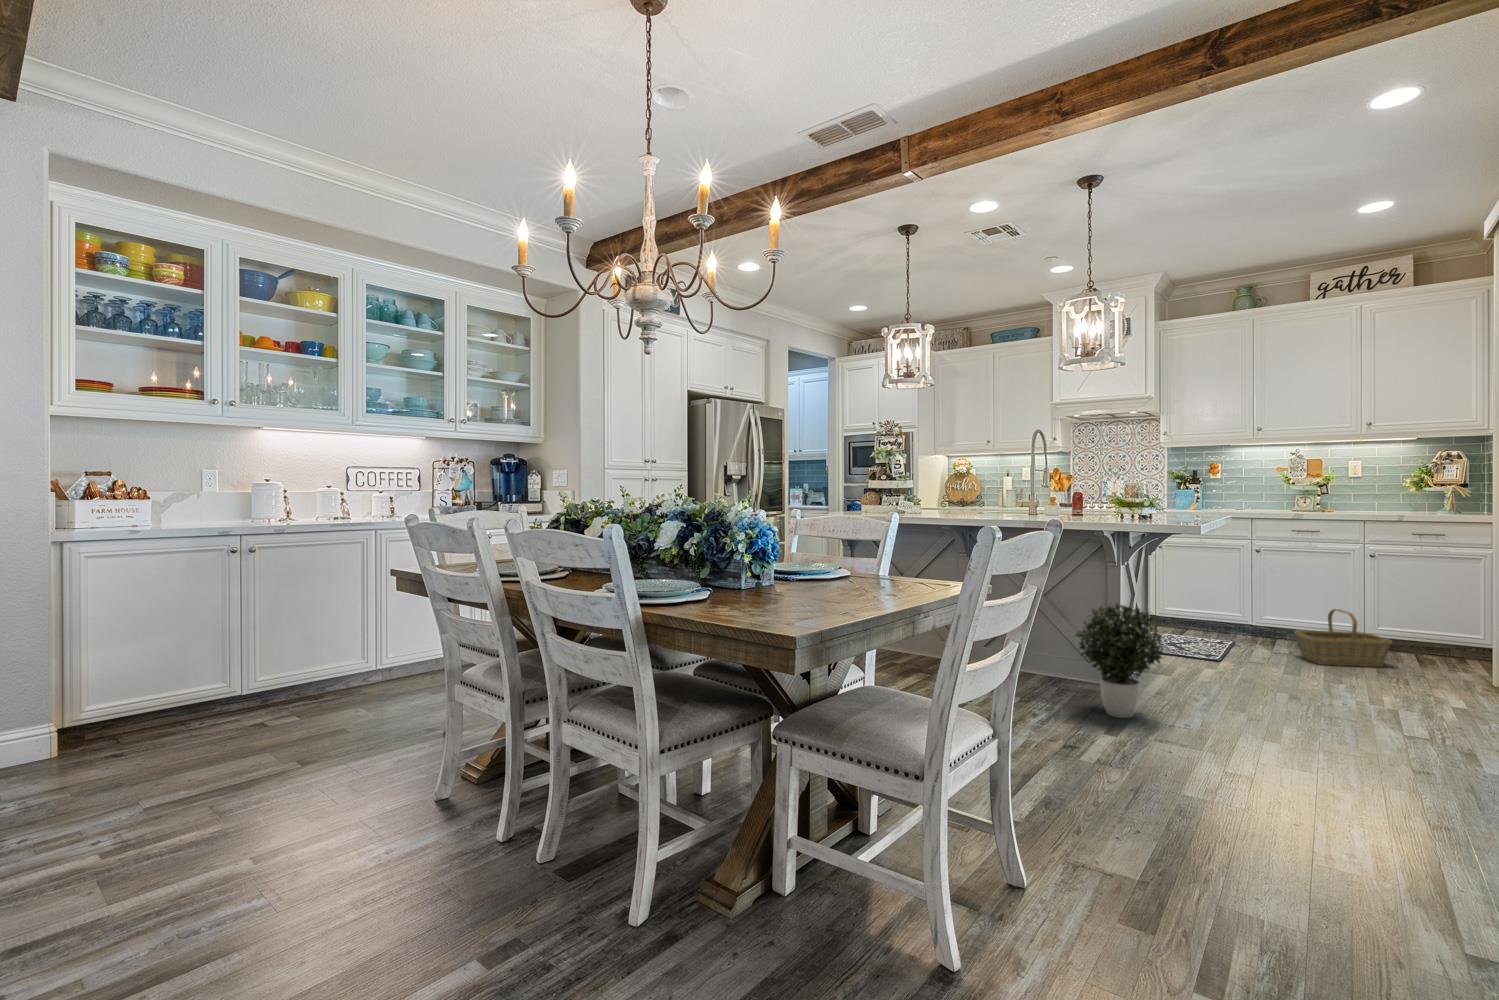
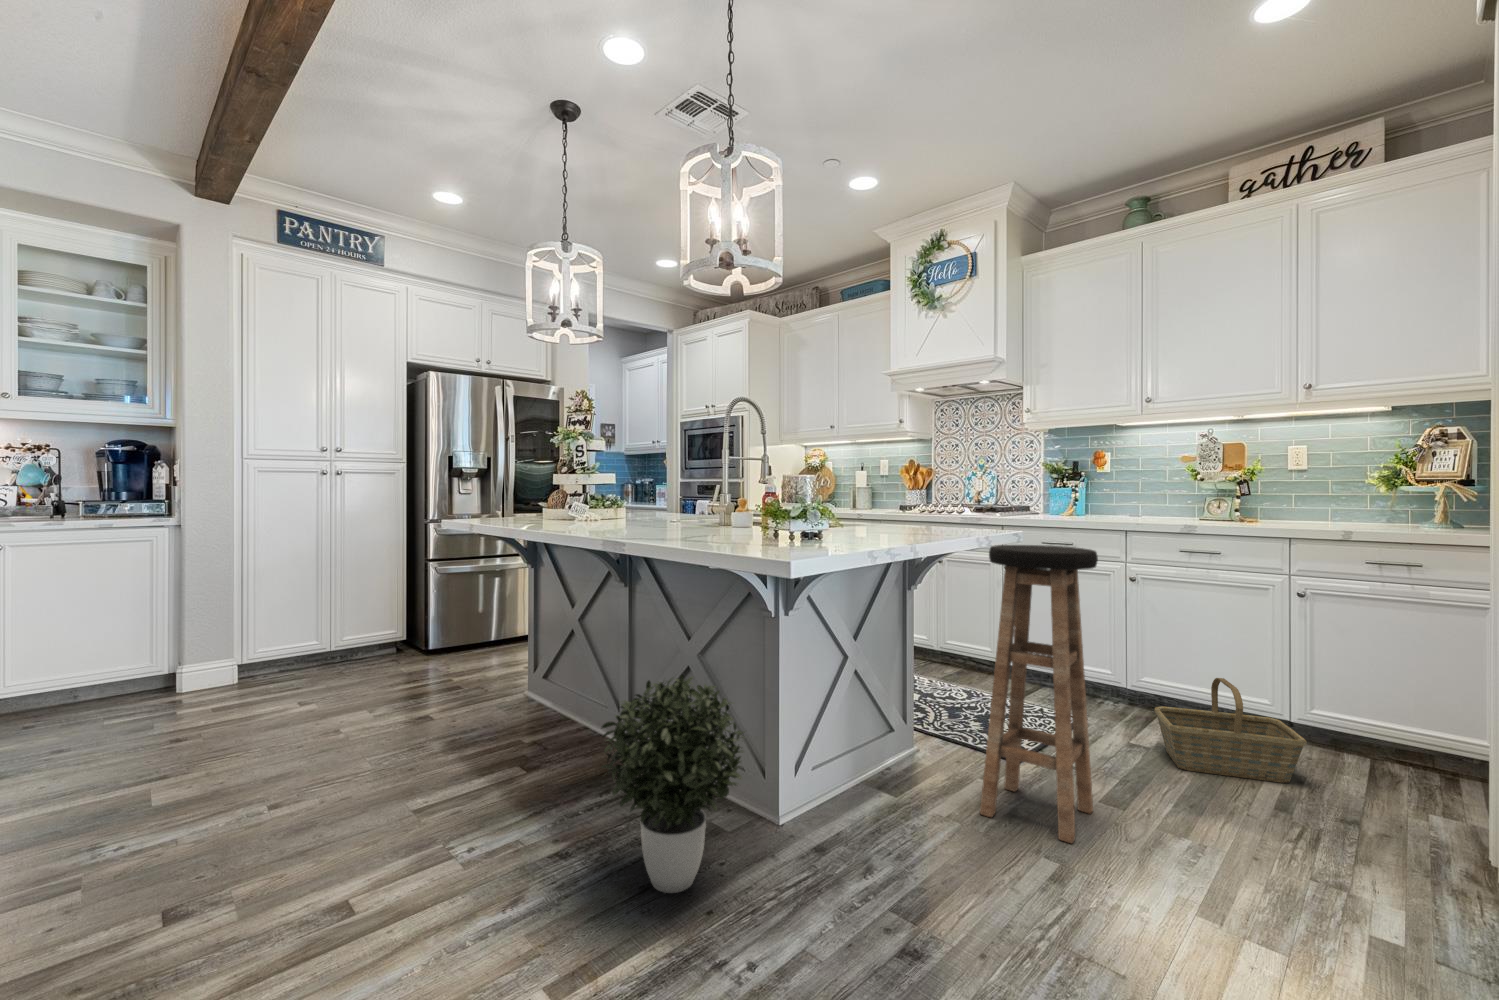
bar stool: none [1230,528,1301,693] -> present [980,545,1098,843]

